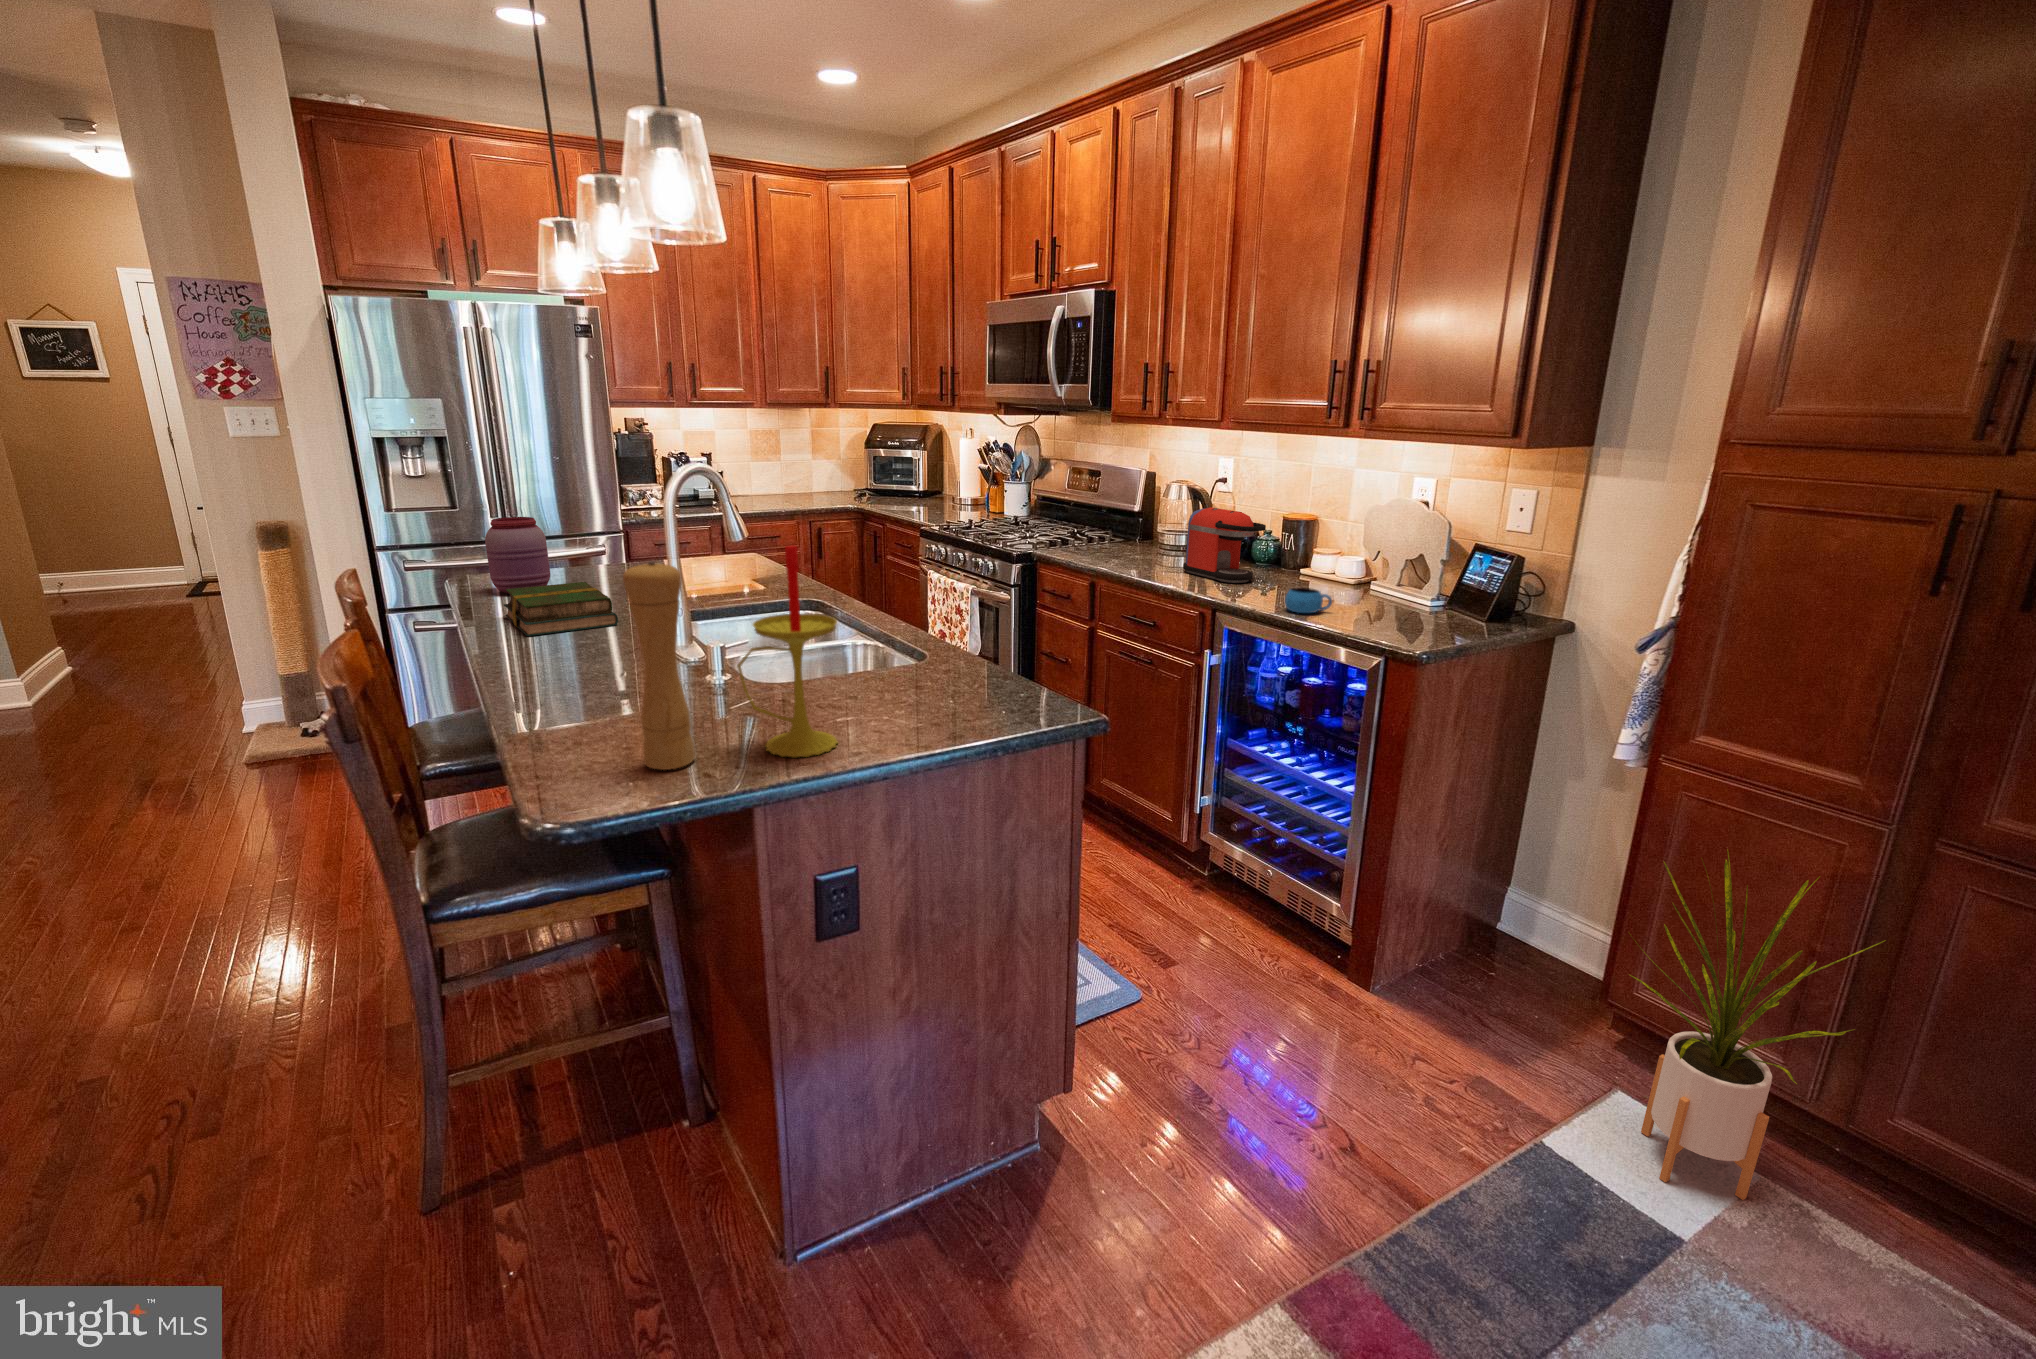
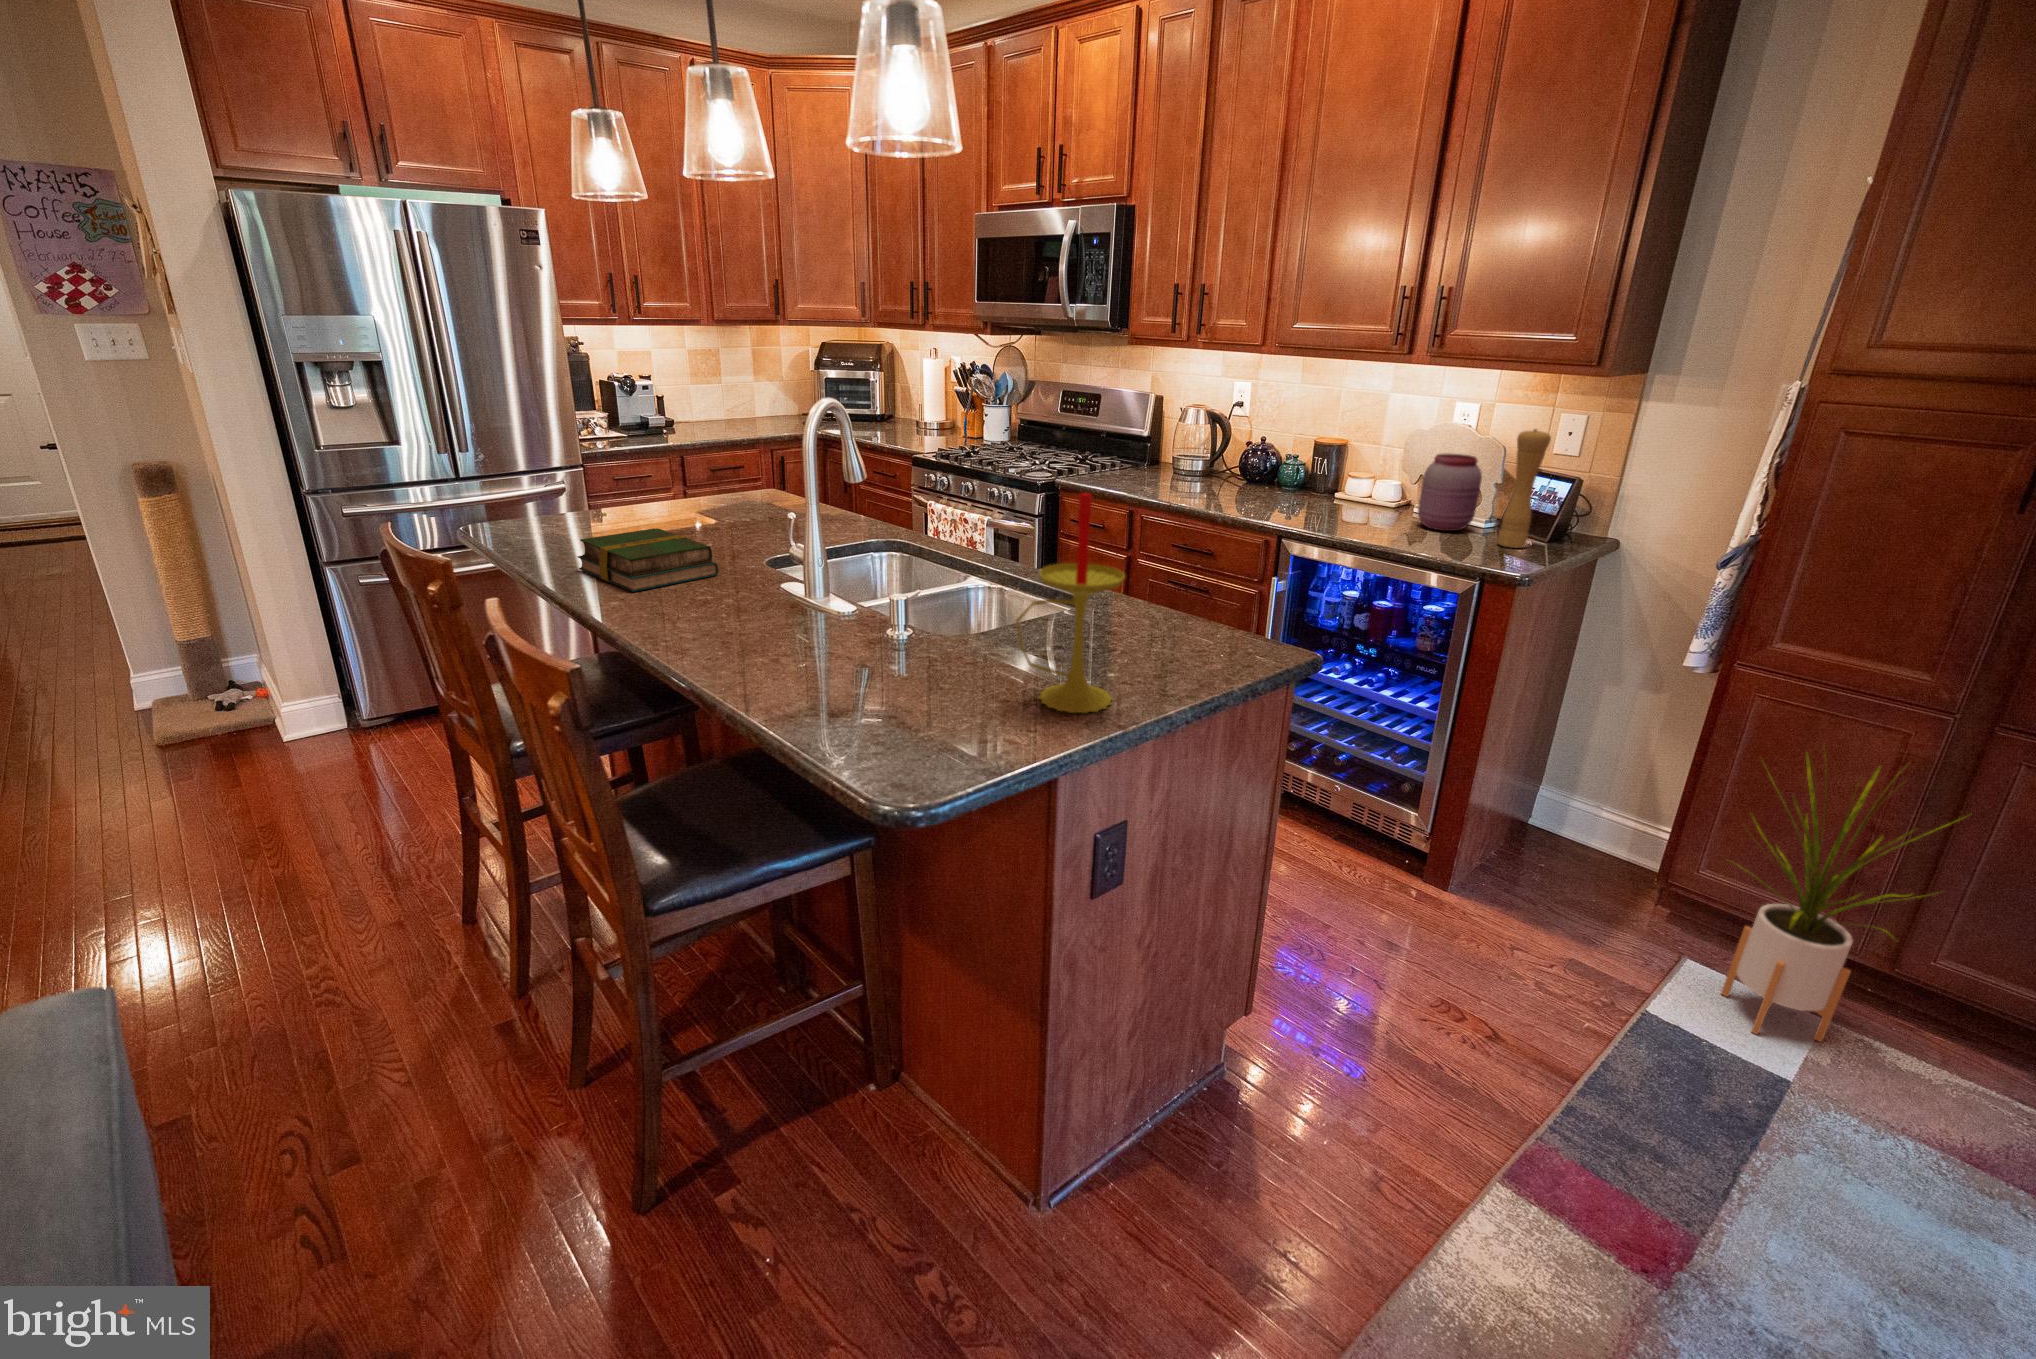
coffee maker: present [1183,507,1266,583] -> none [1225,433,1320,509]
jar: present [485,517,550,594] -> present [1418,454,1482,531]
pepper mill: present [623,561,695,770] -> present [1497,429,1551,548]
mug: present [1285,588,1332,613] -> none [1361,513,1407,539]

